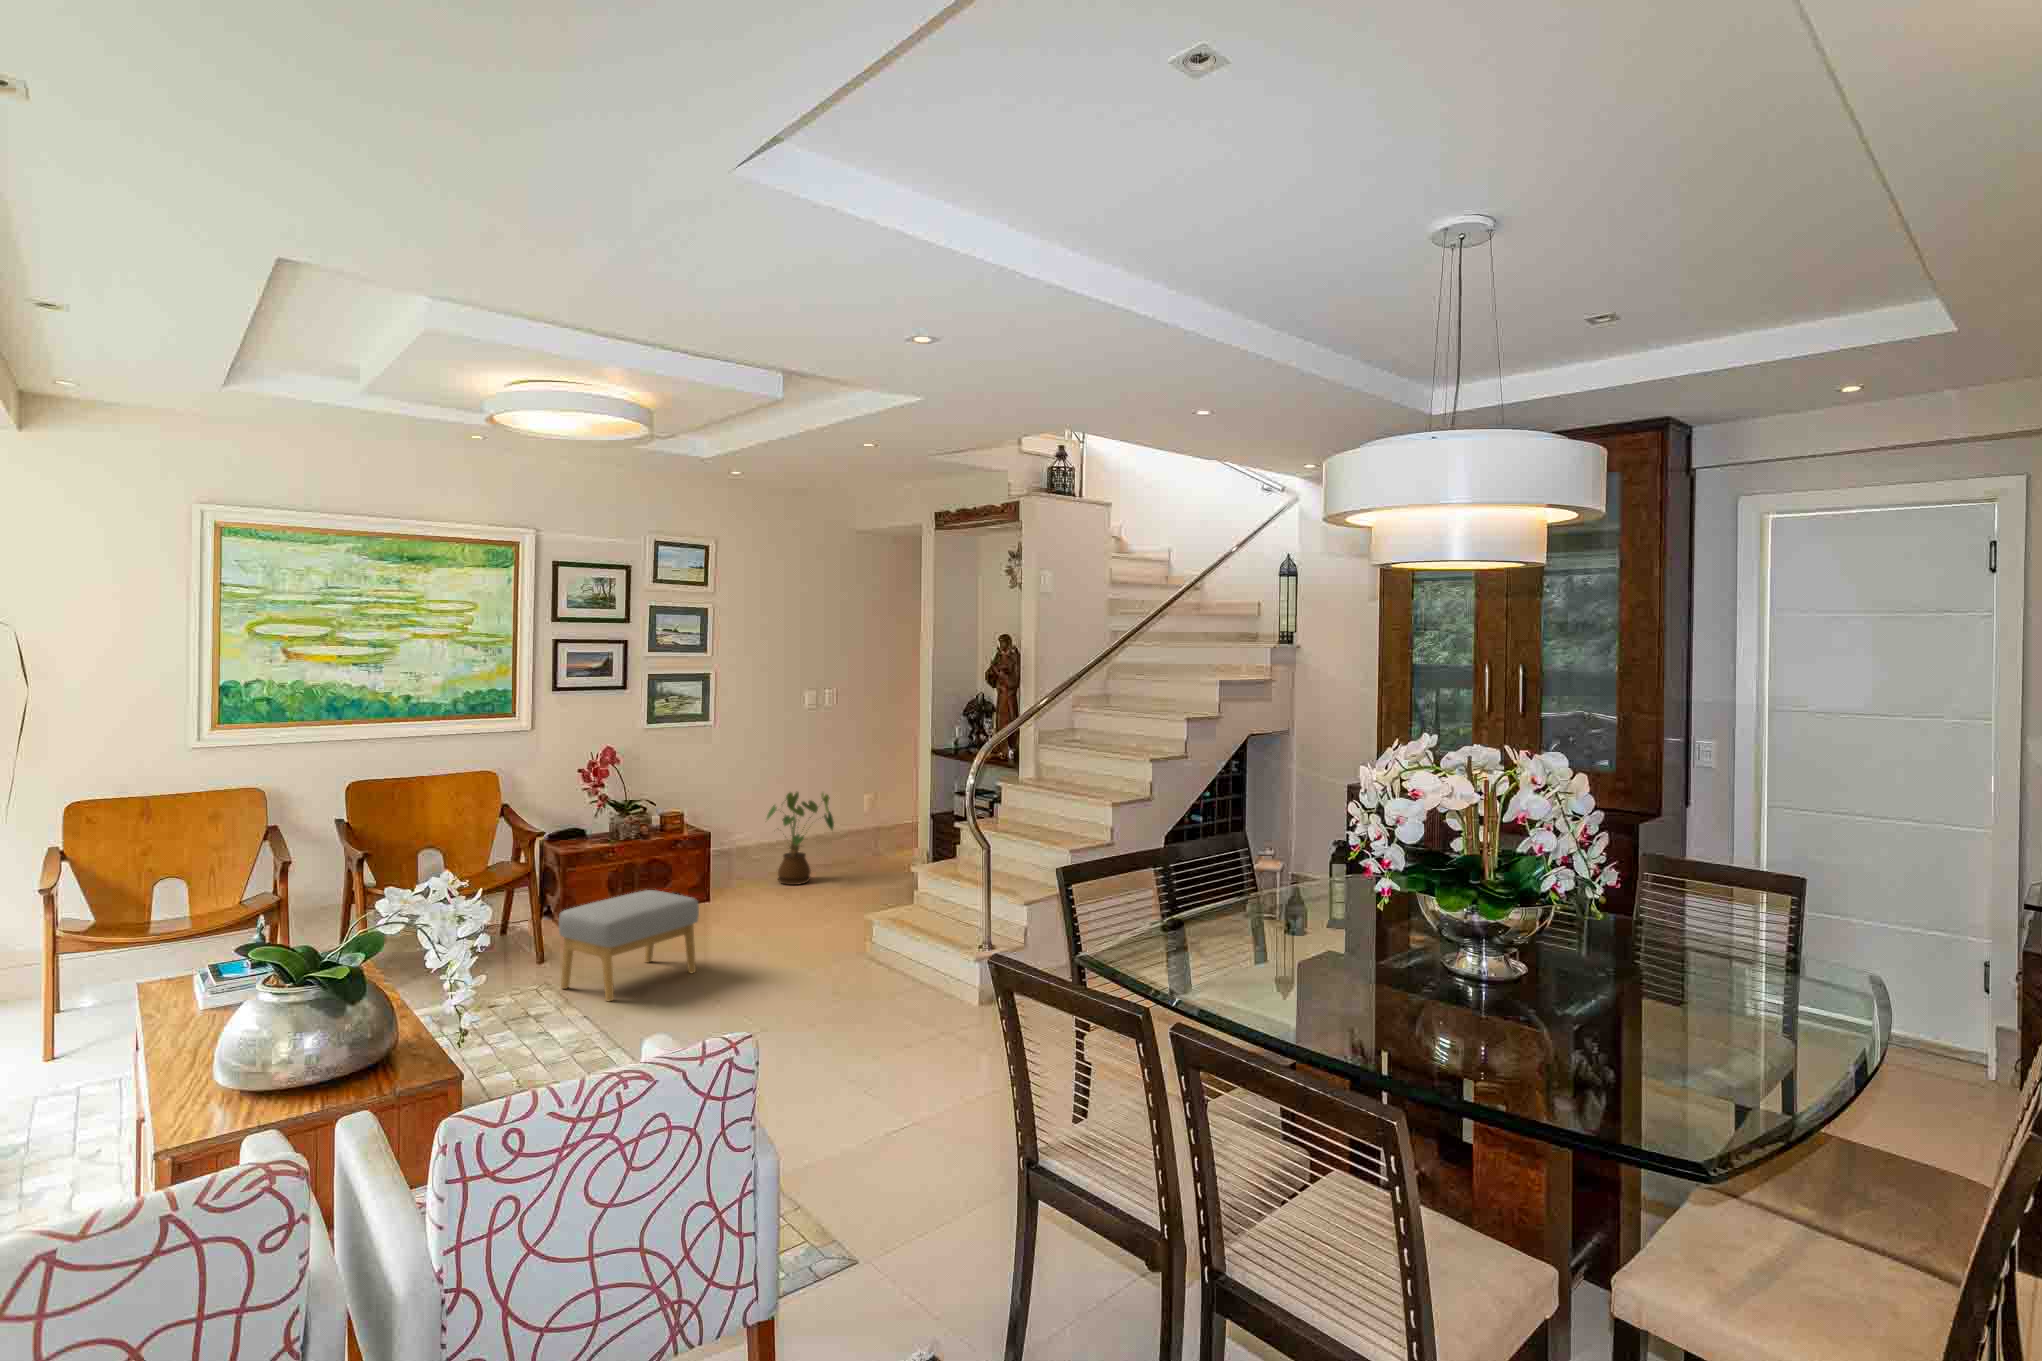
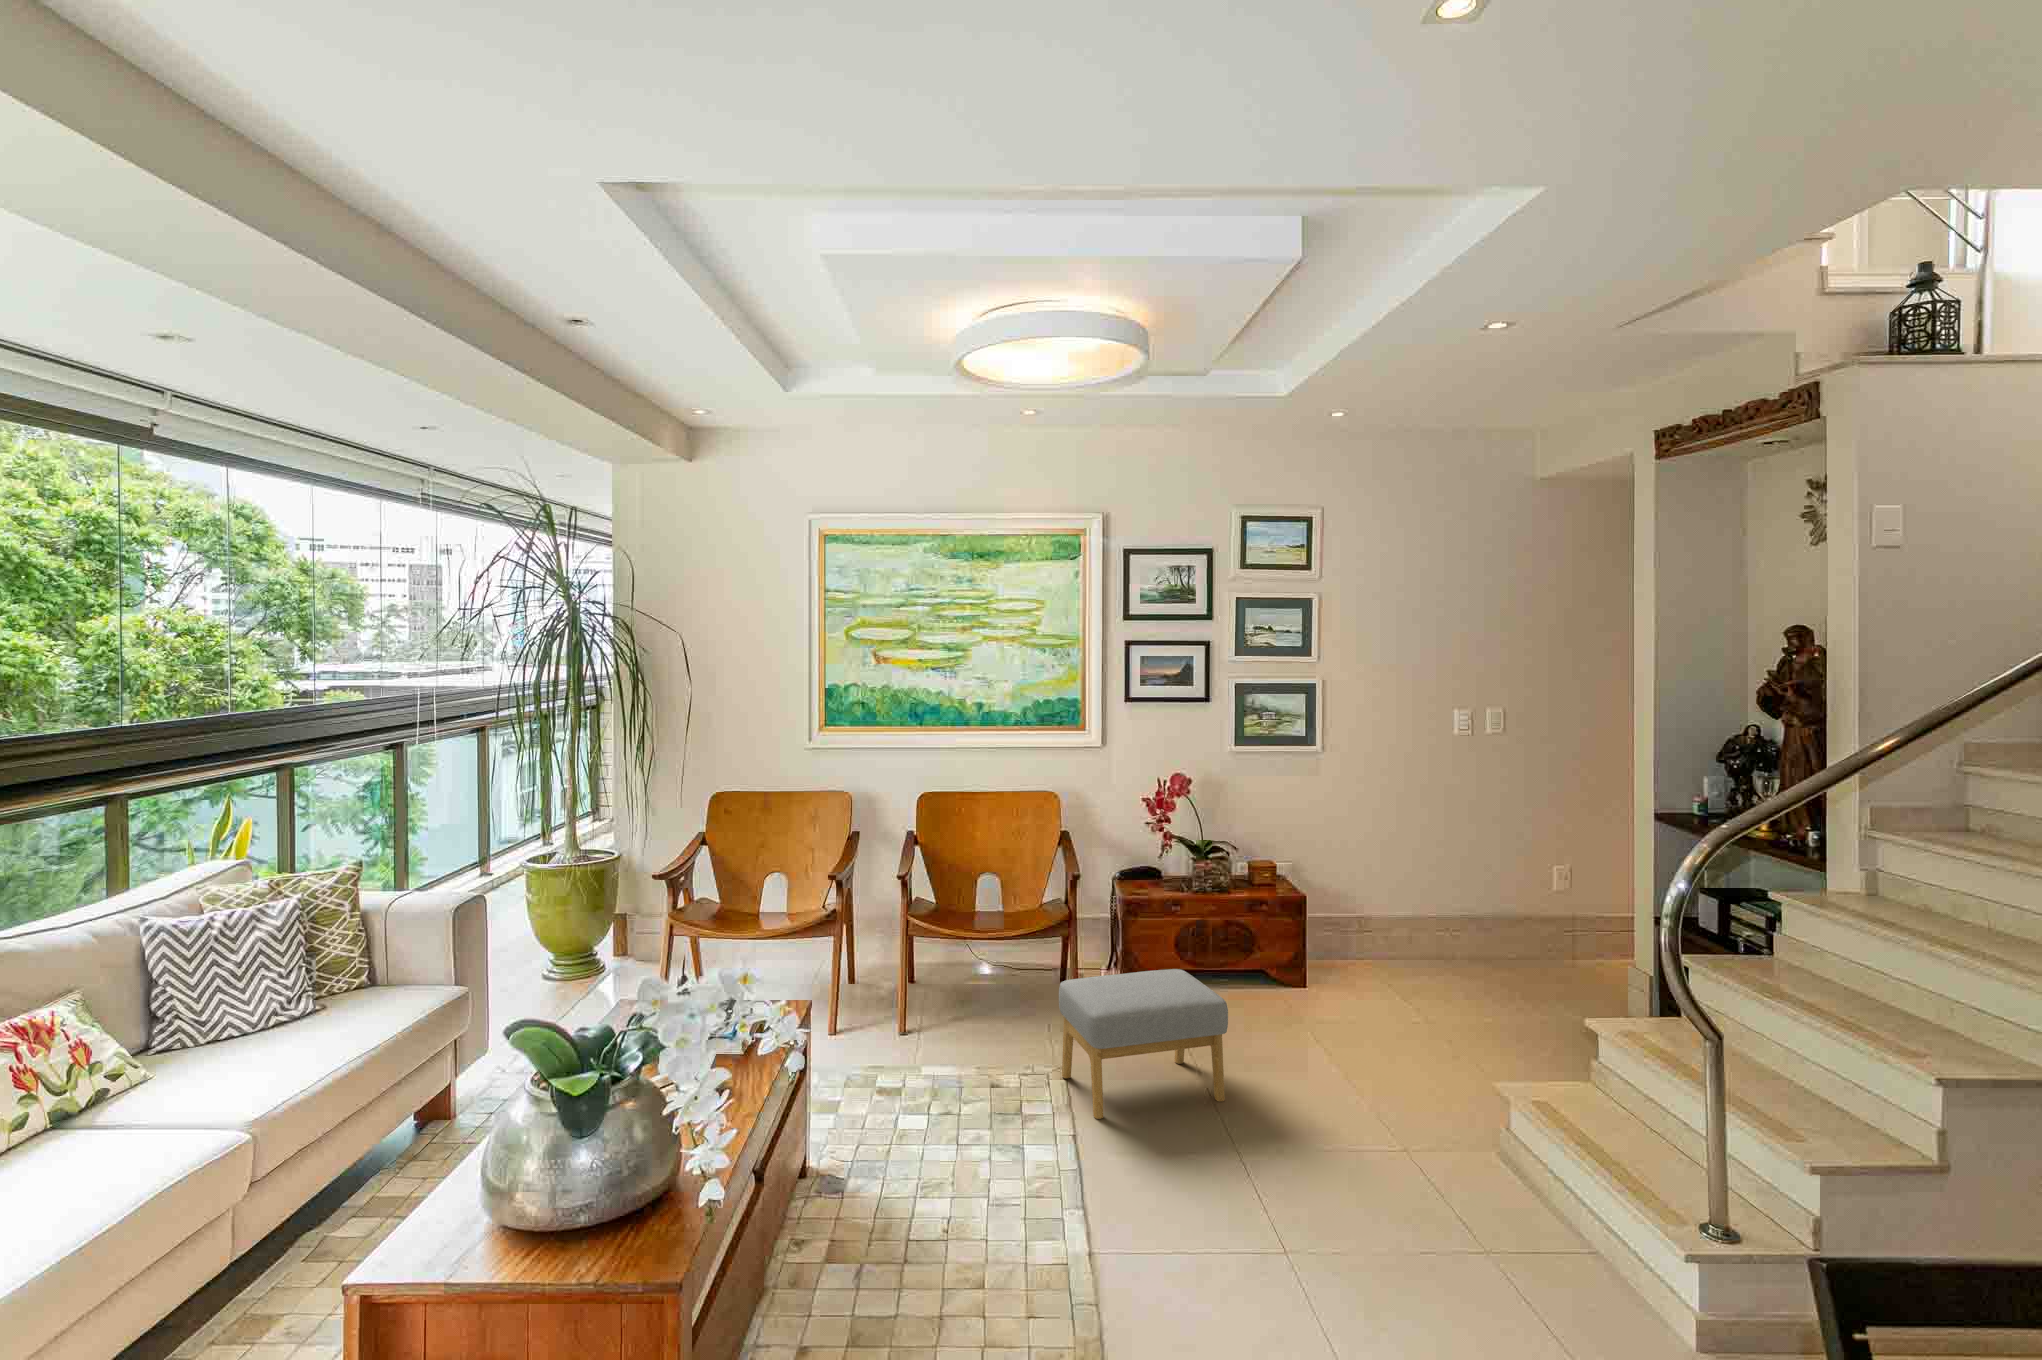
house plant: present [767,792,834,885] -> none [1386,846,1486,977]

